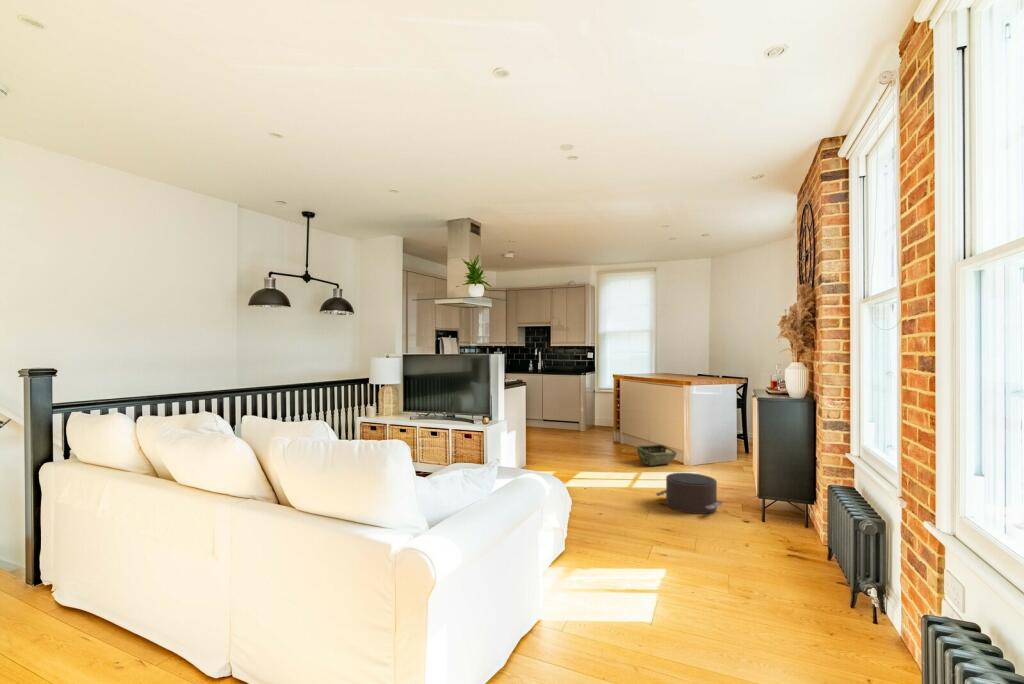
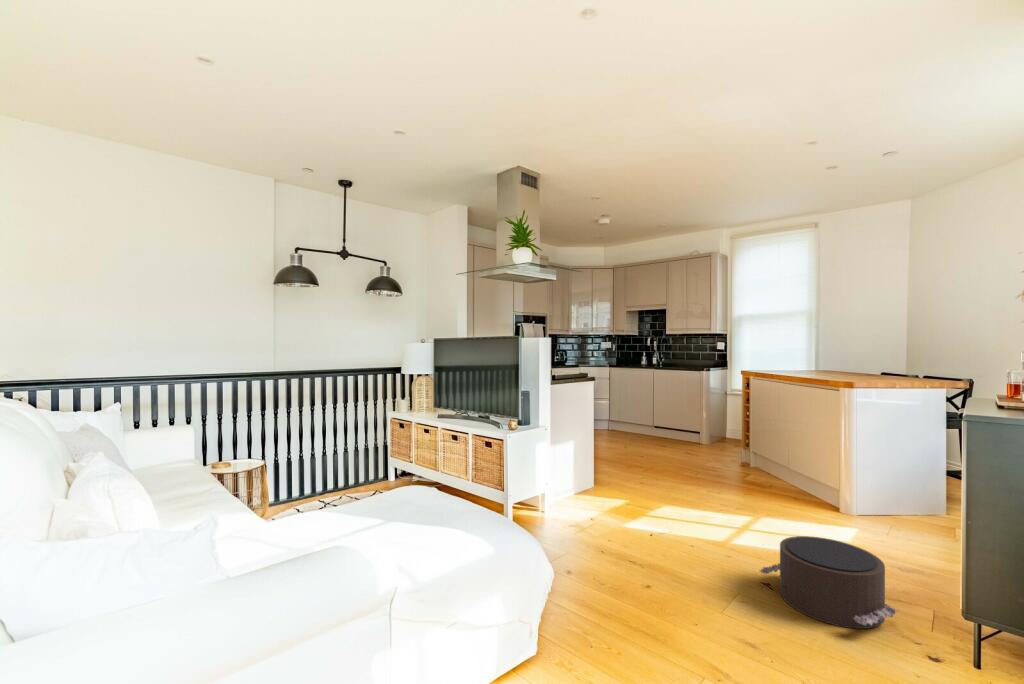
woven basket: present [637,444,677,466] -> none [761,475,832,509]

